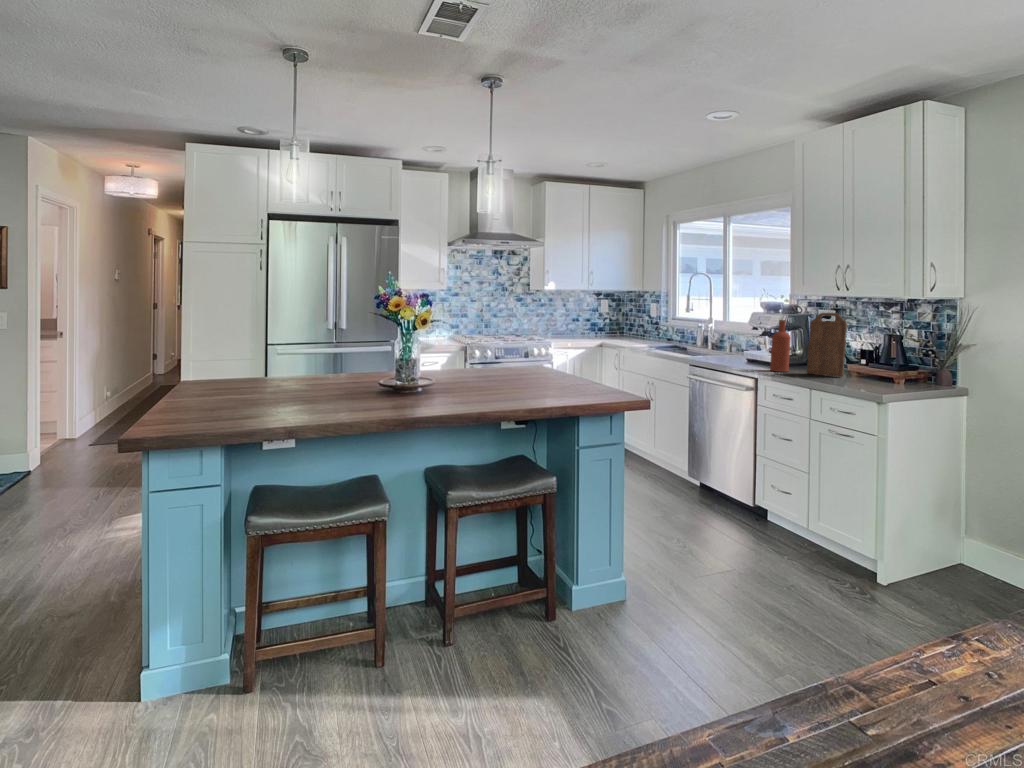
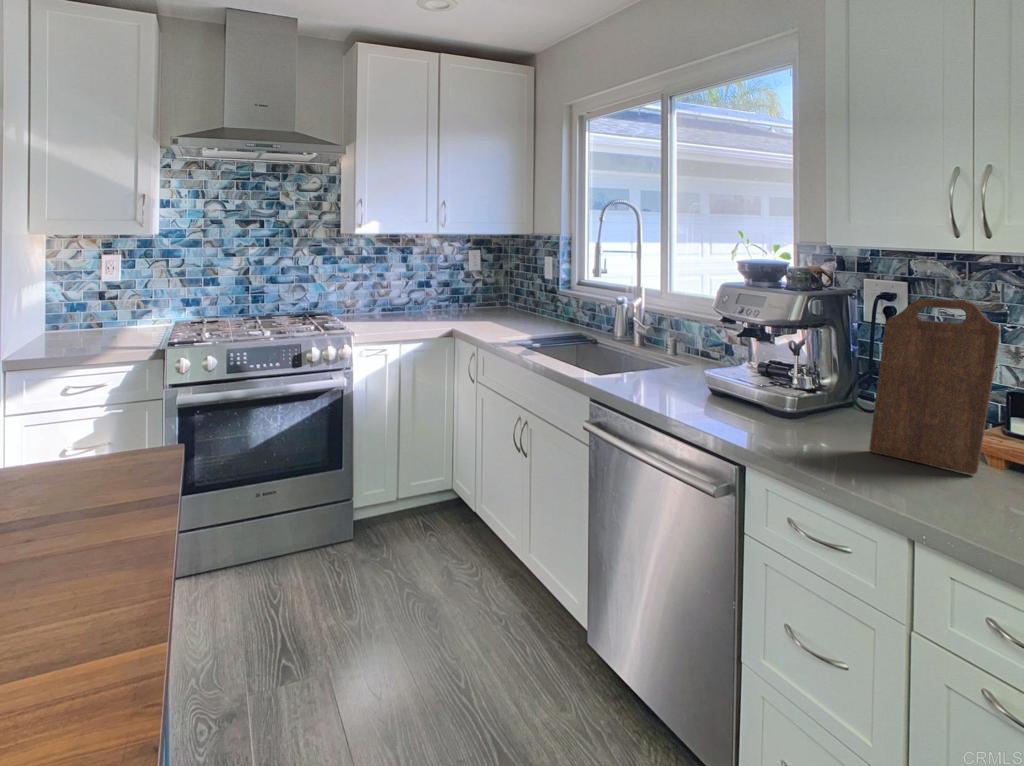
bottle: present [770,320,791,372] -> none [774,313,829,443]

